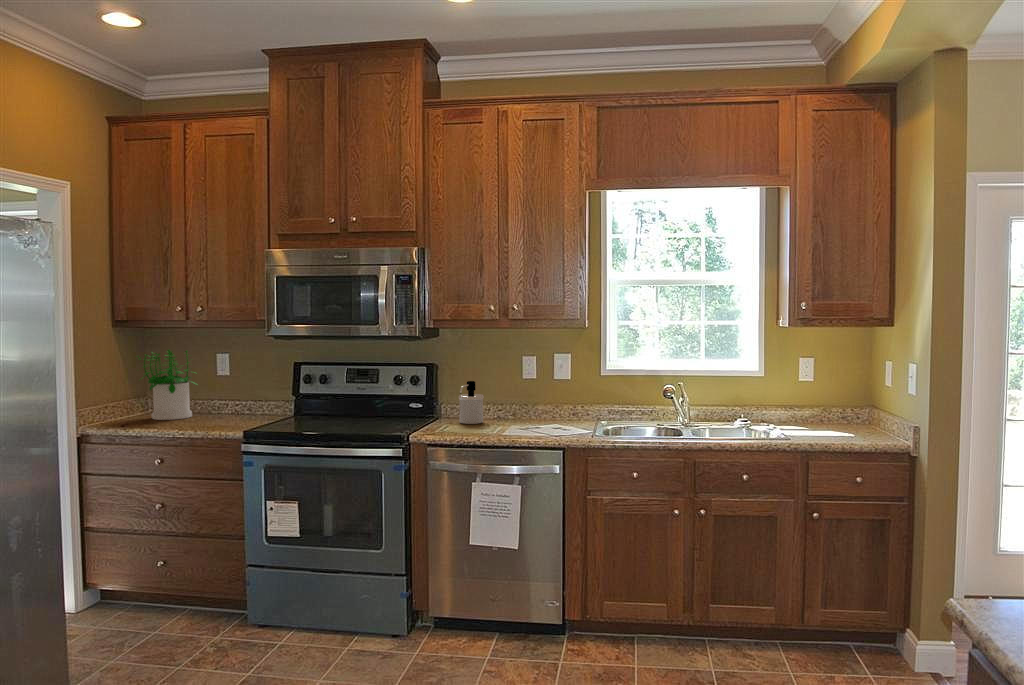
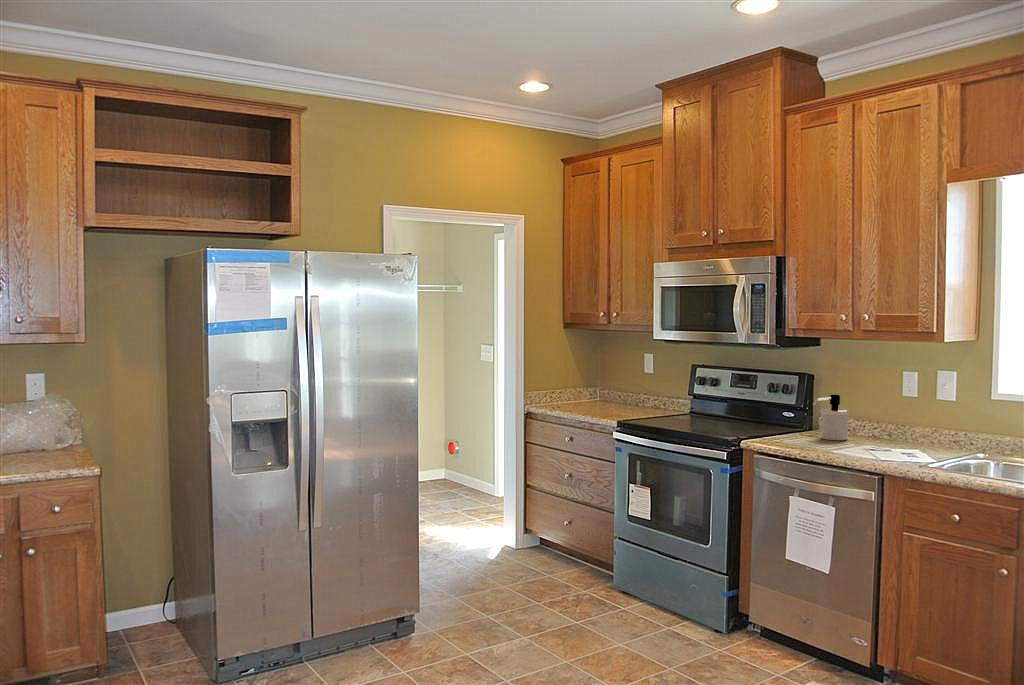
potted plant: present [139,350,197,420] -> none [574,348,620,408]

